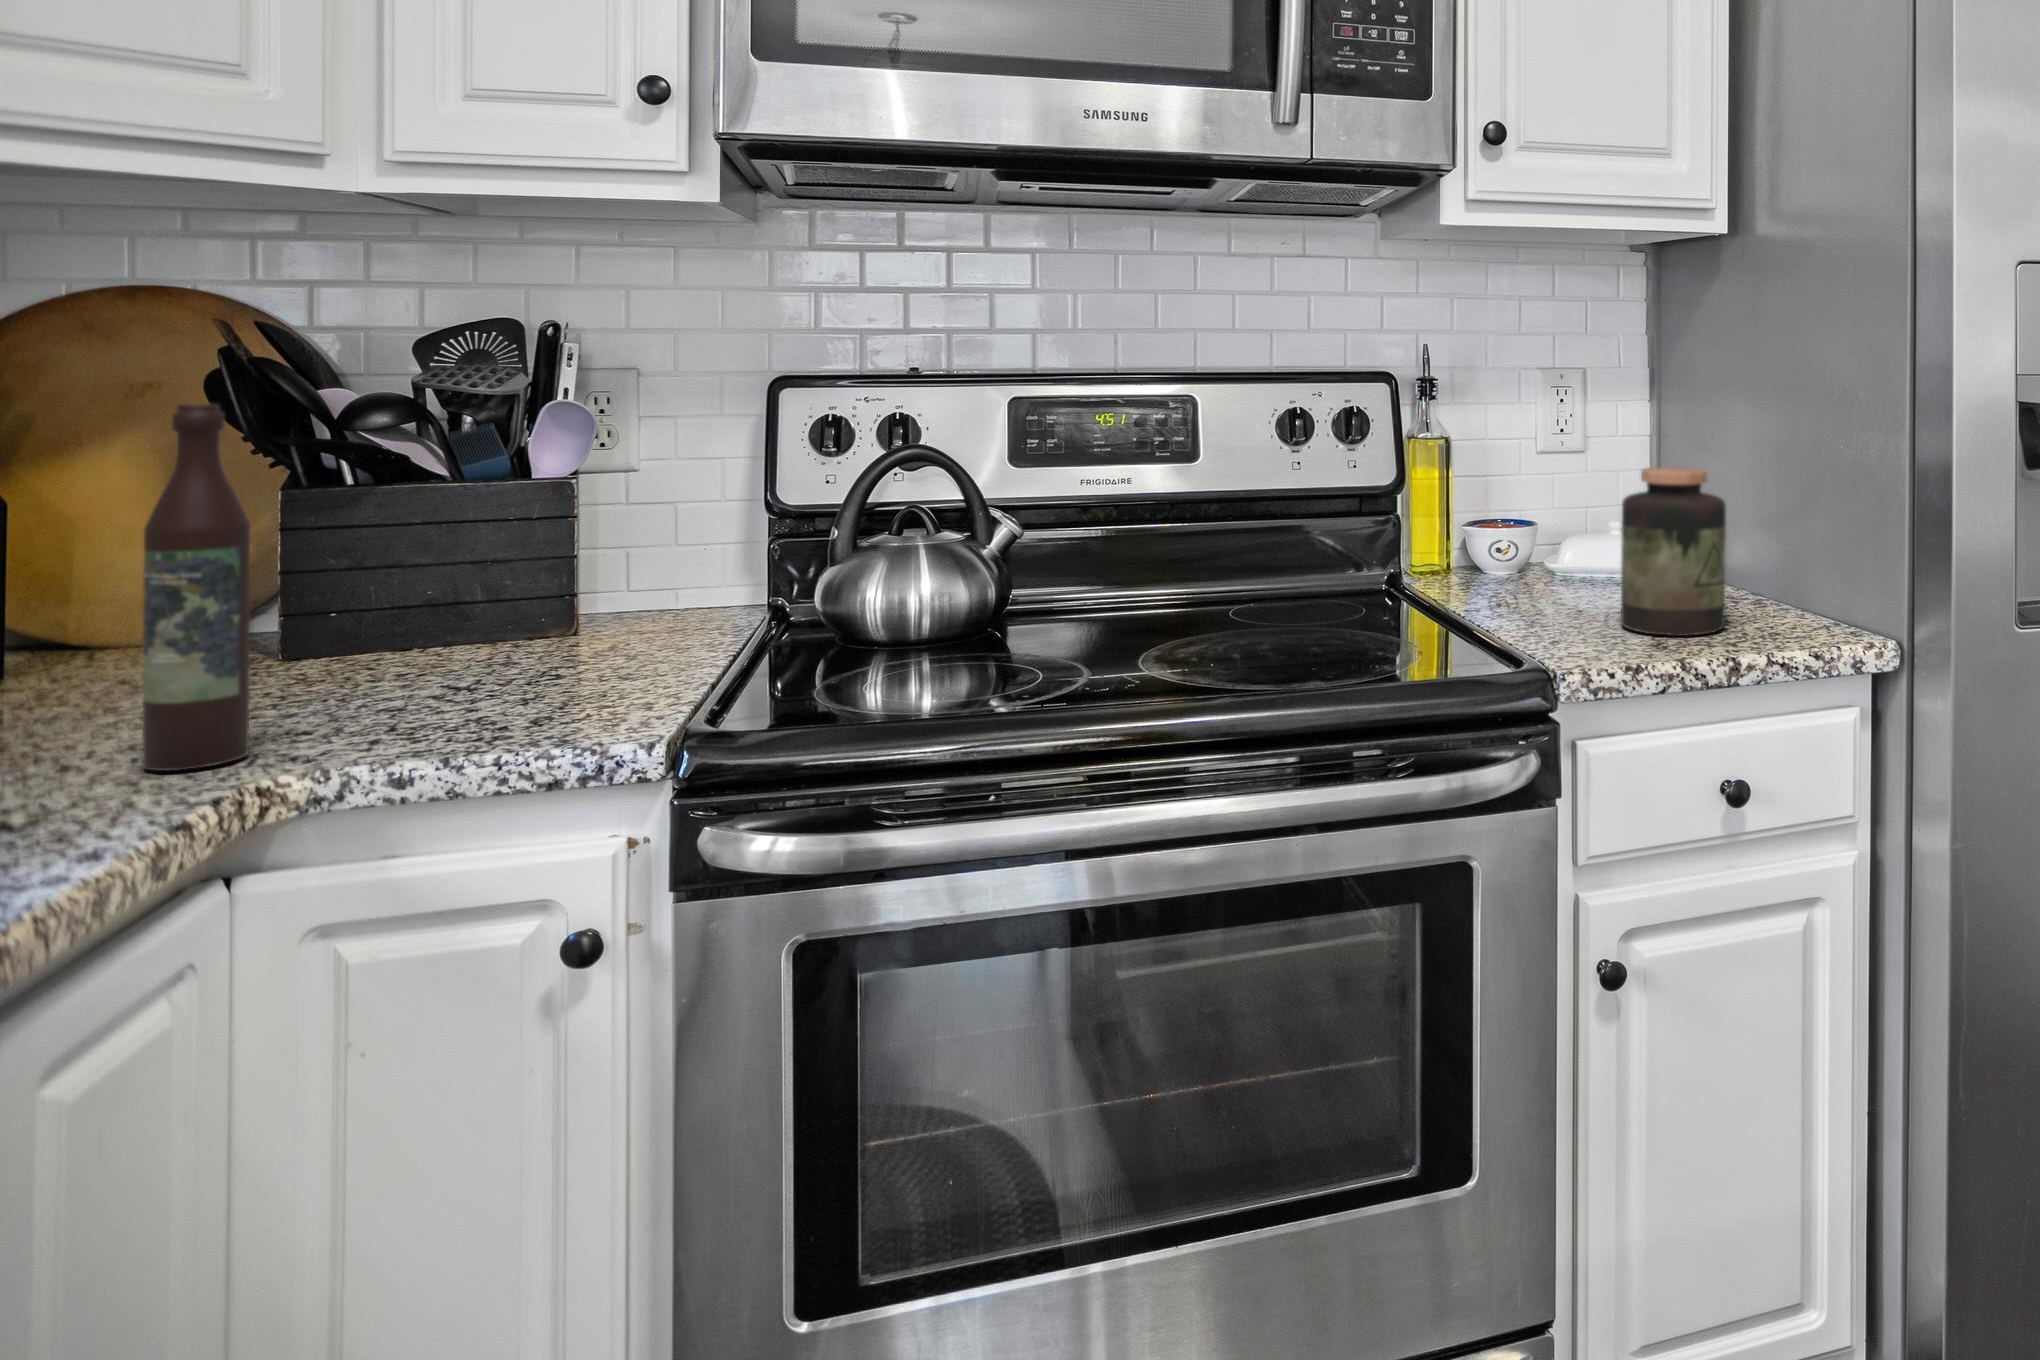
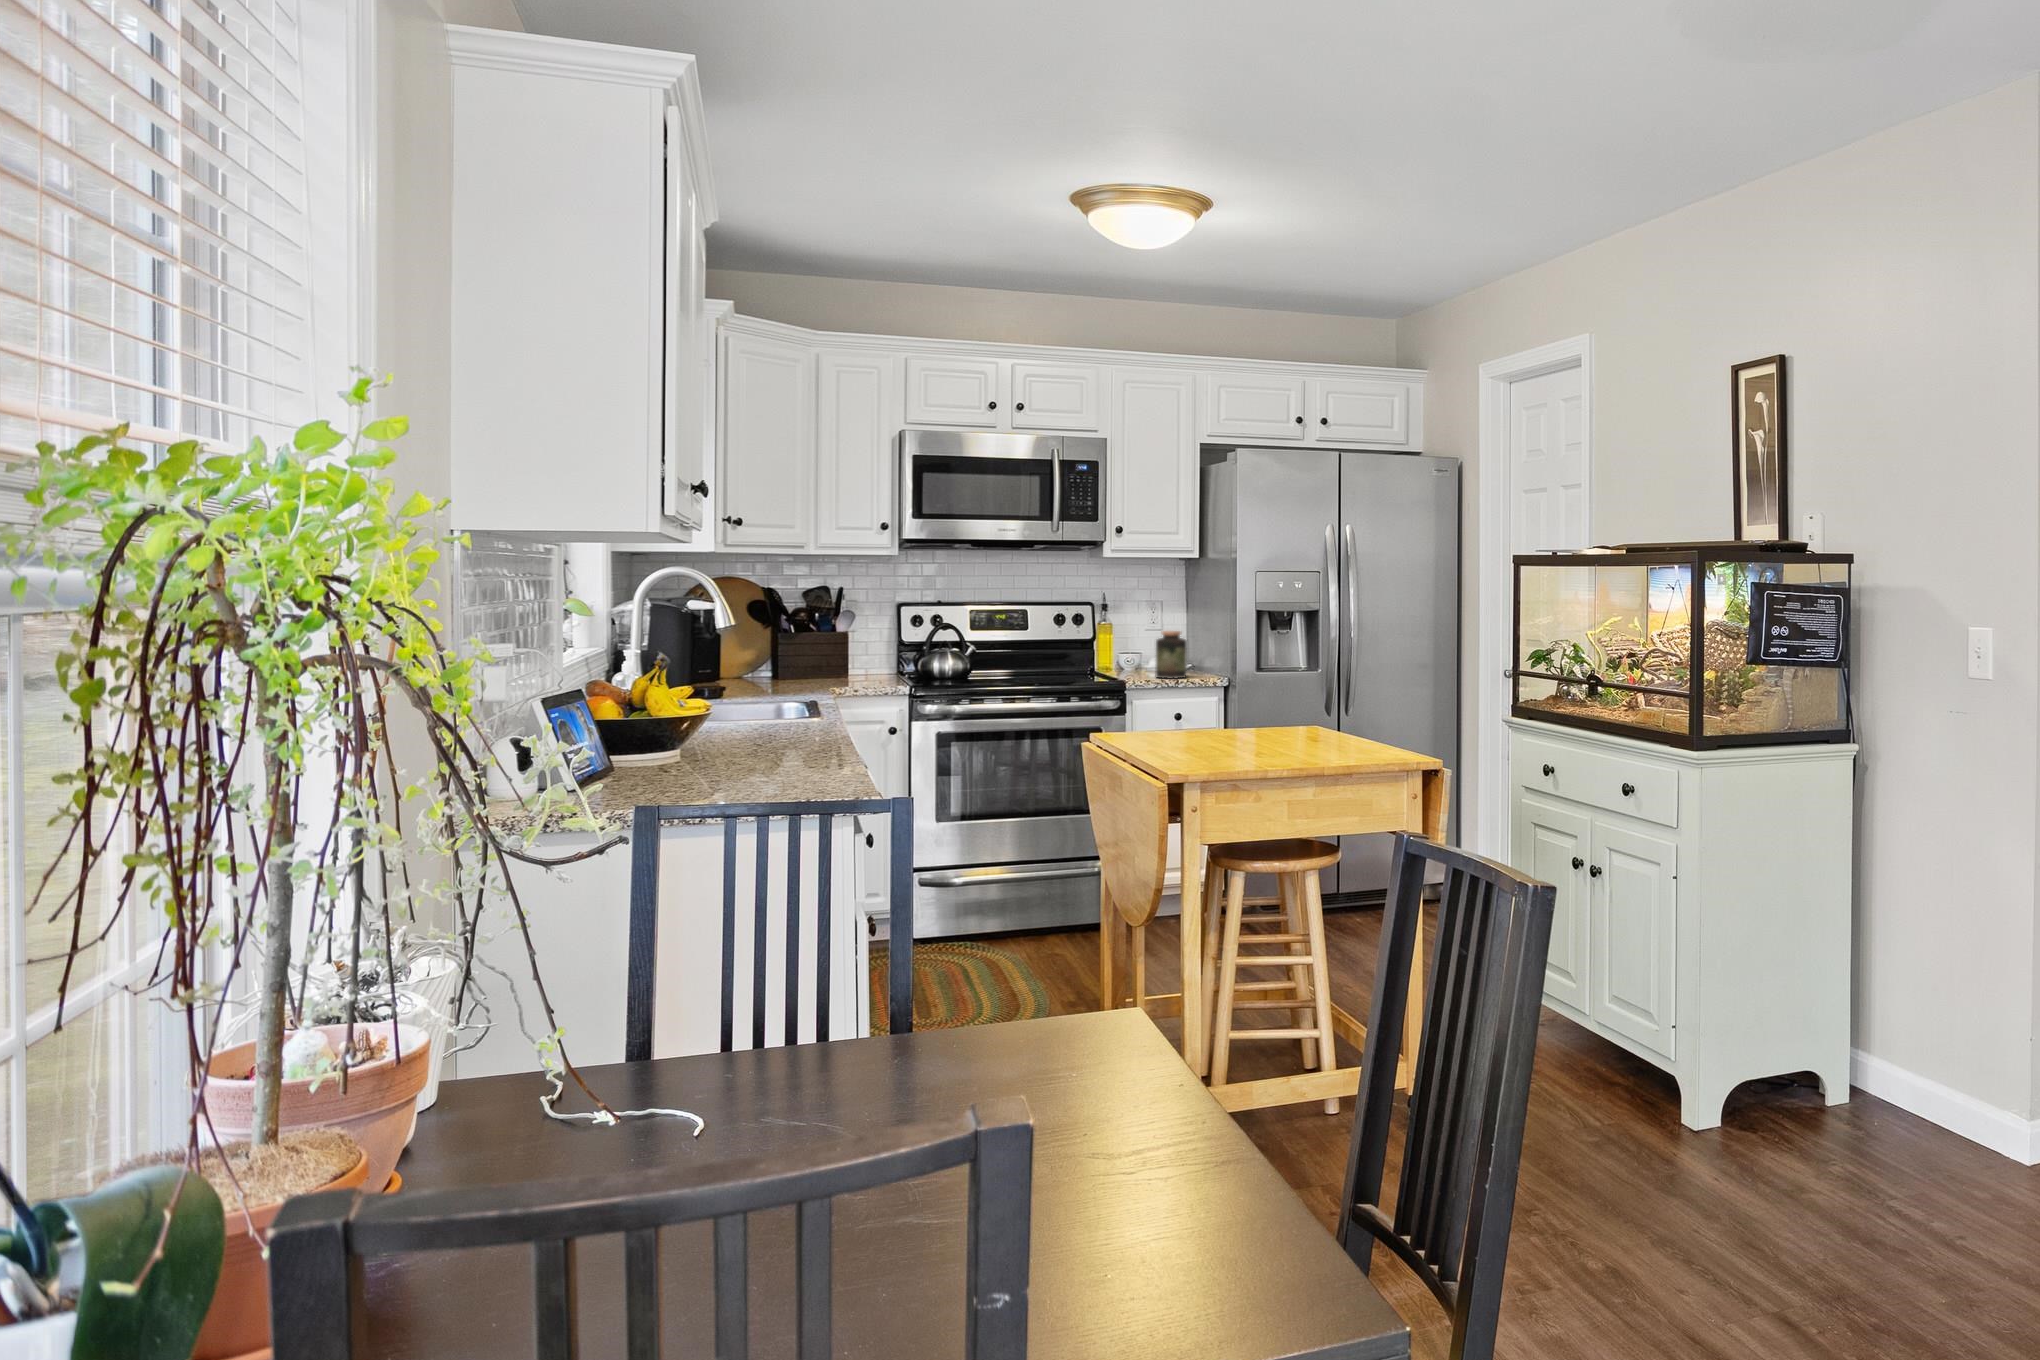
wine bottle: present [143,404,250,771] -> none [799,609,818,688]

